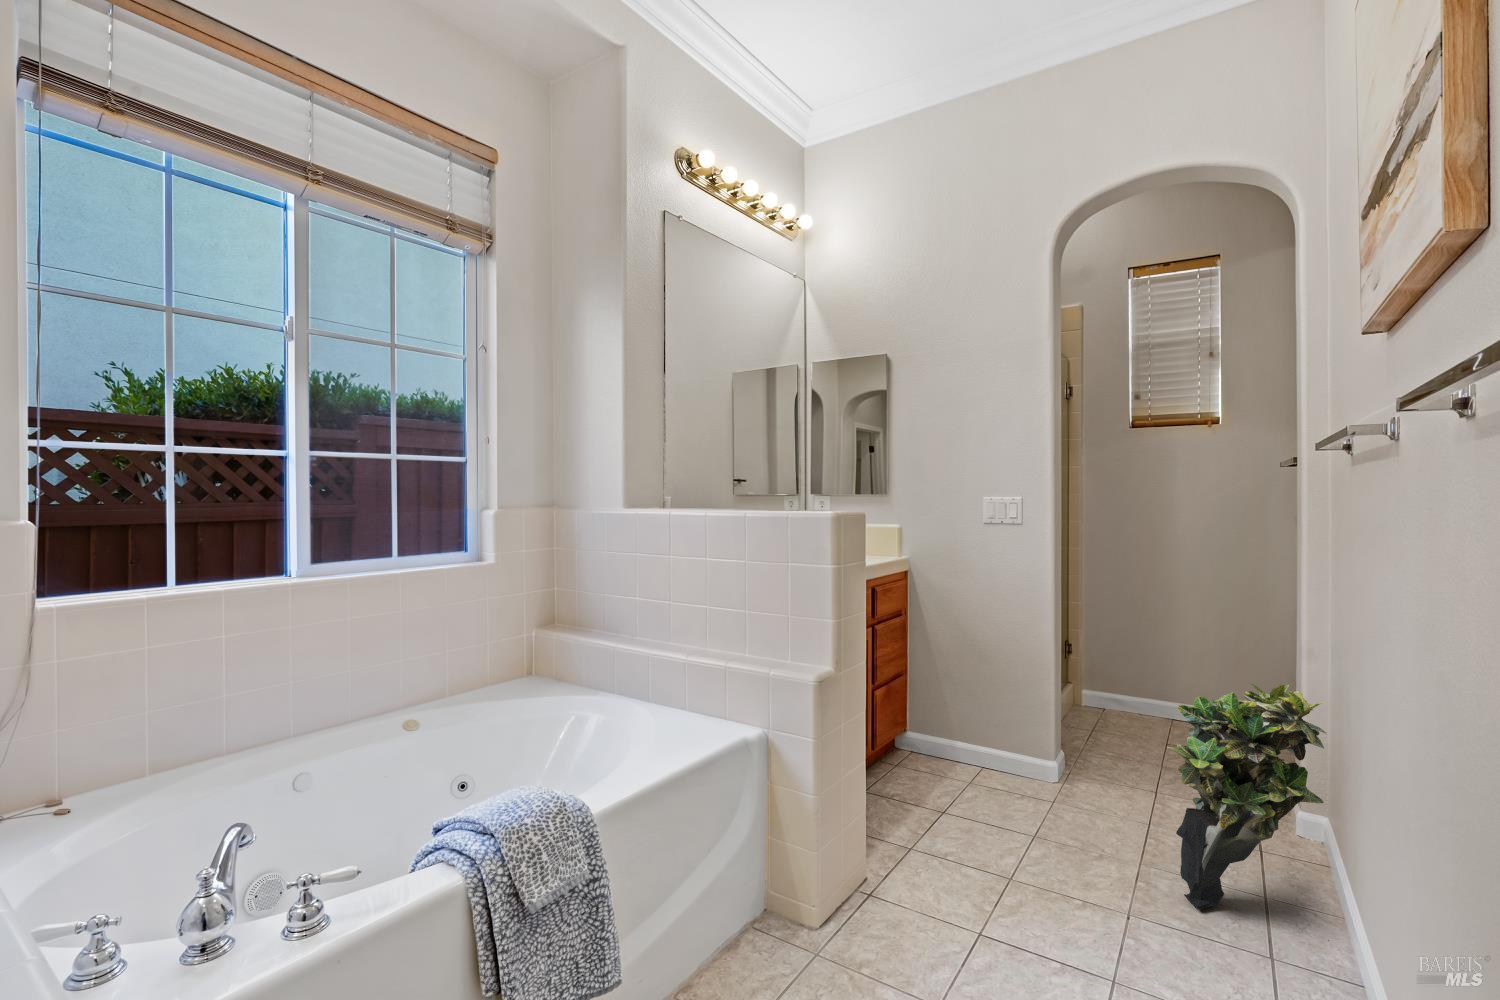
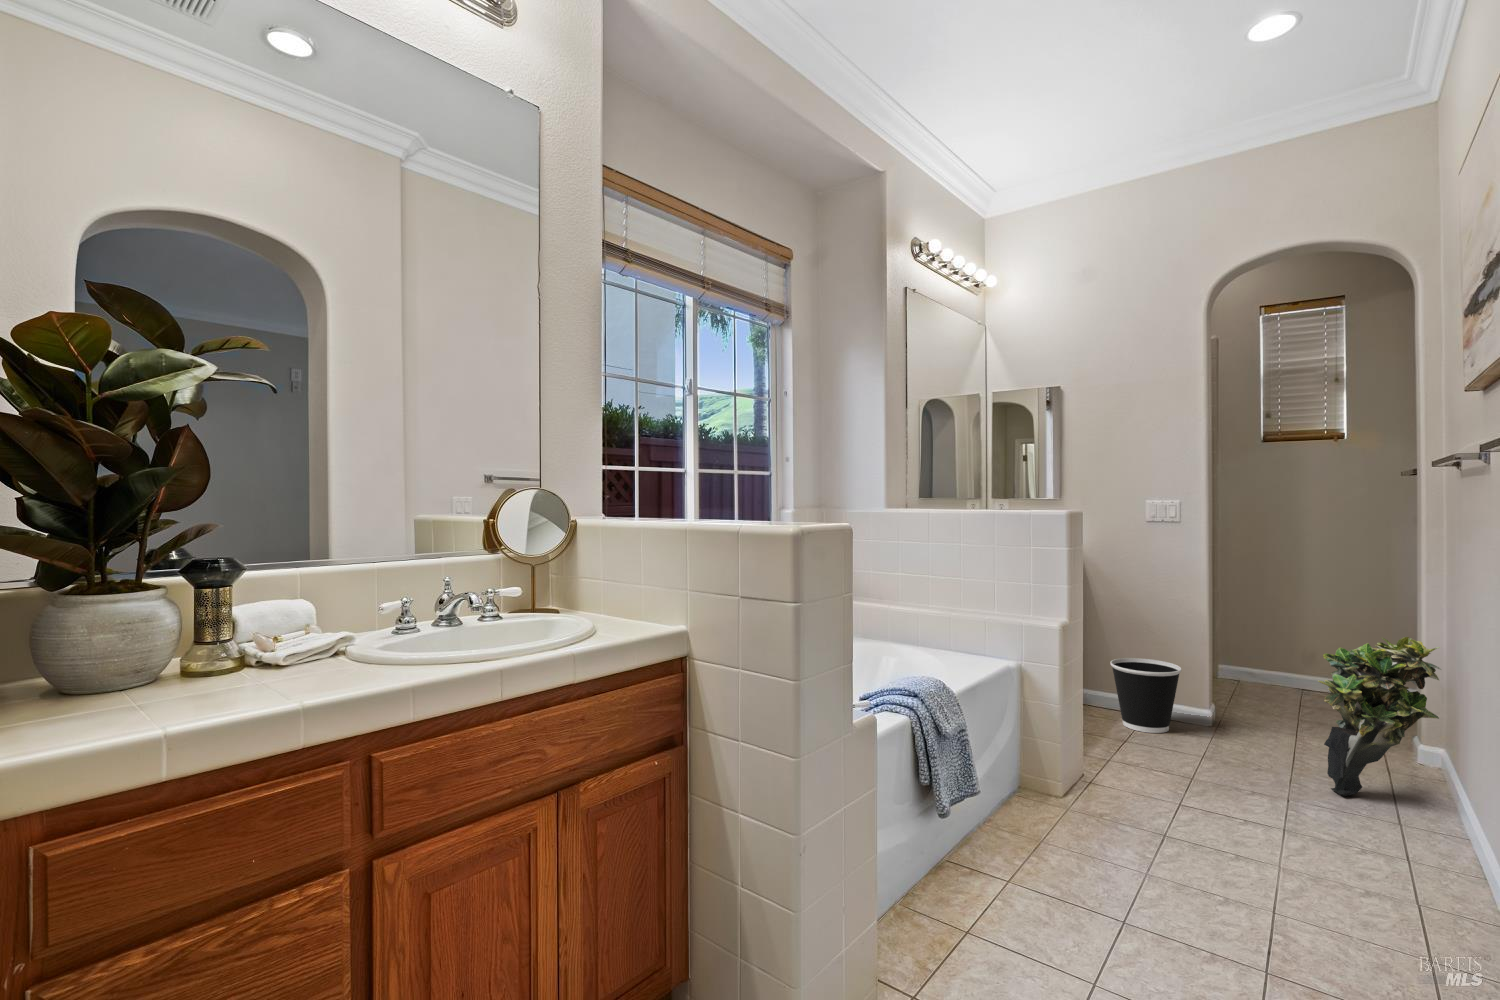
wastebasket: none [932,697,1016,798] -> present [1110,658,1181,733]

